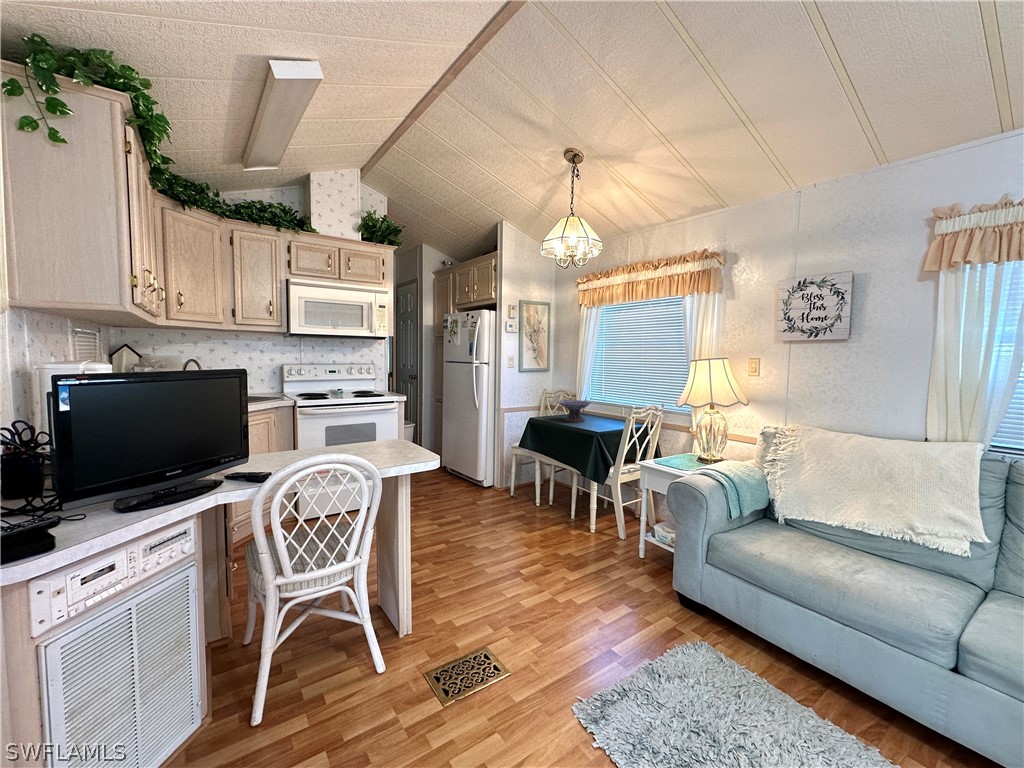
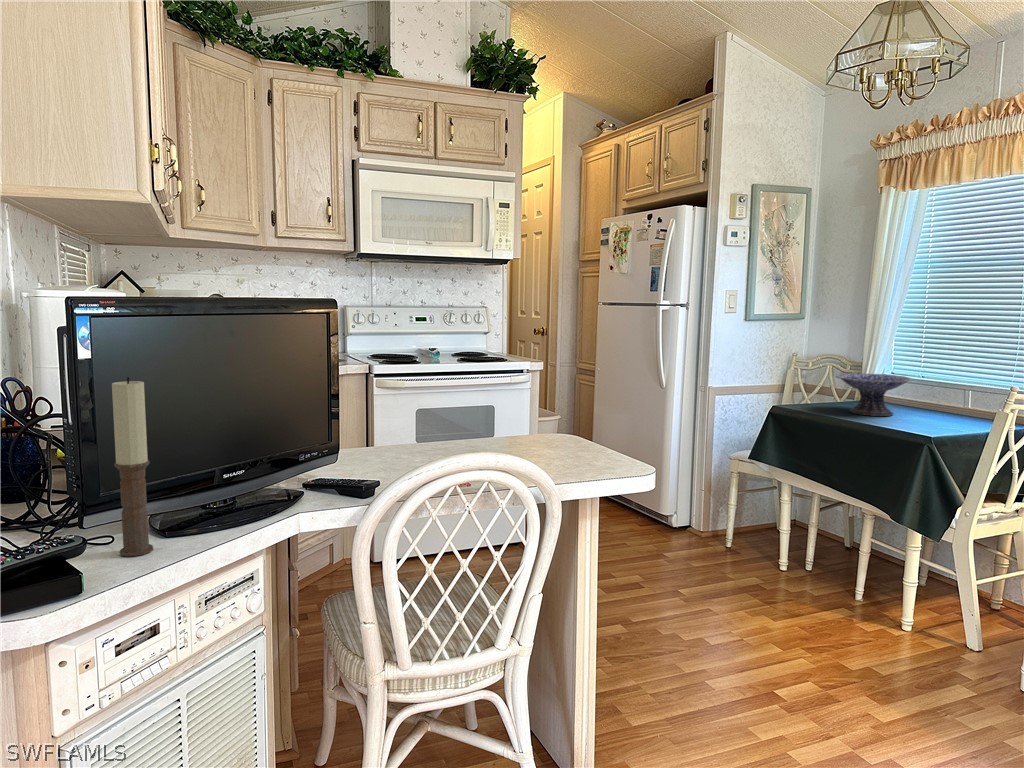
candle: none [85,420,113,526] -> present [112,377,153,556]

